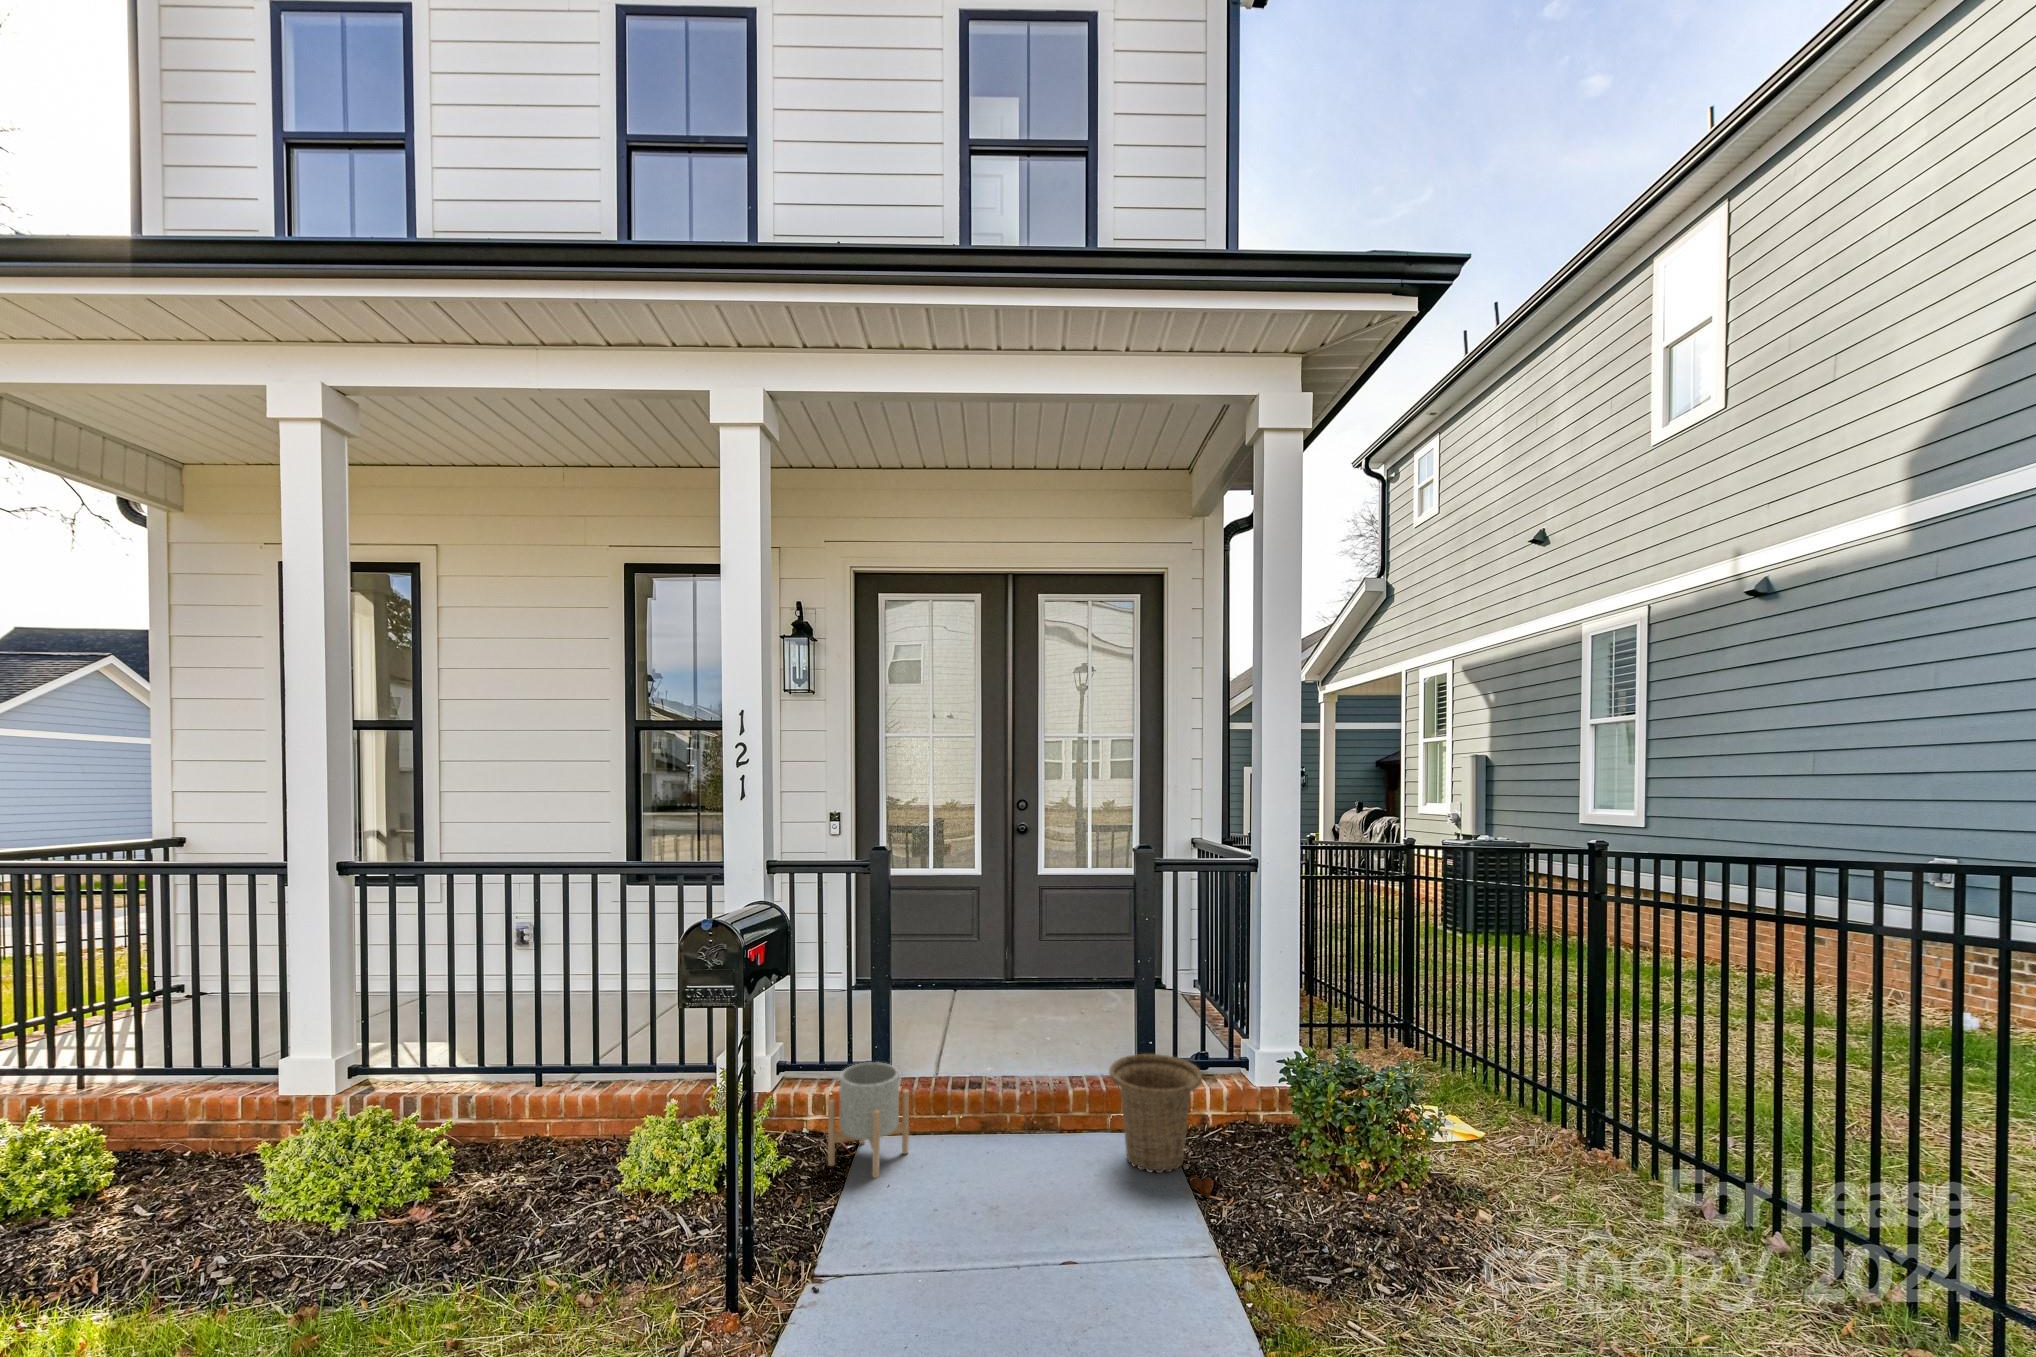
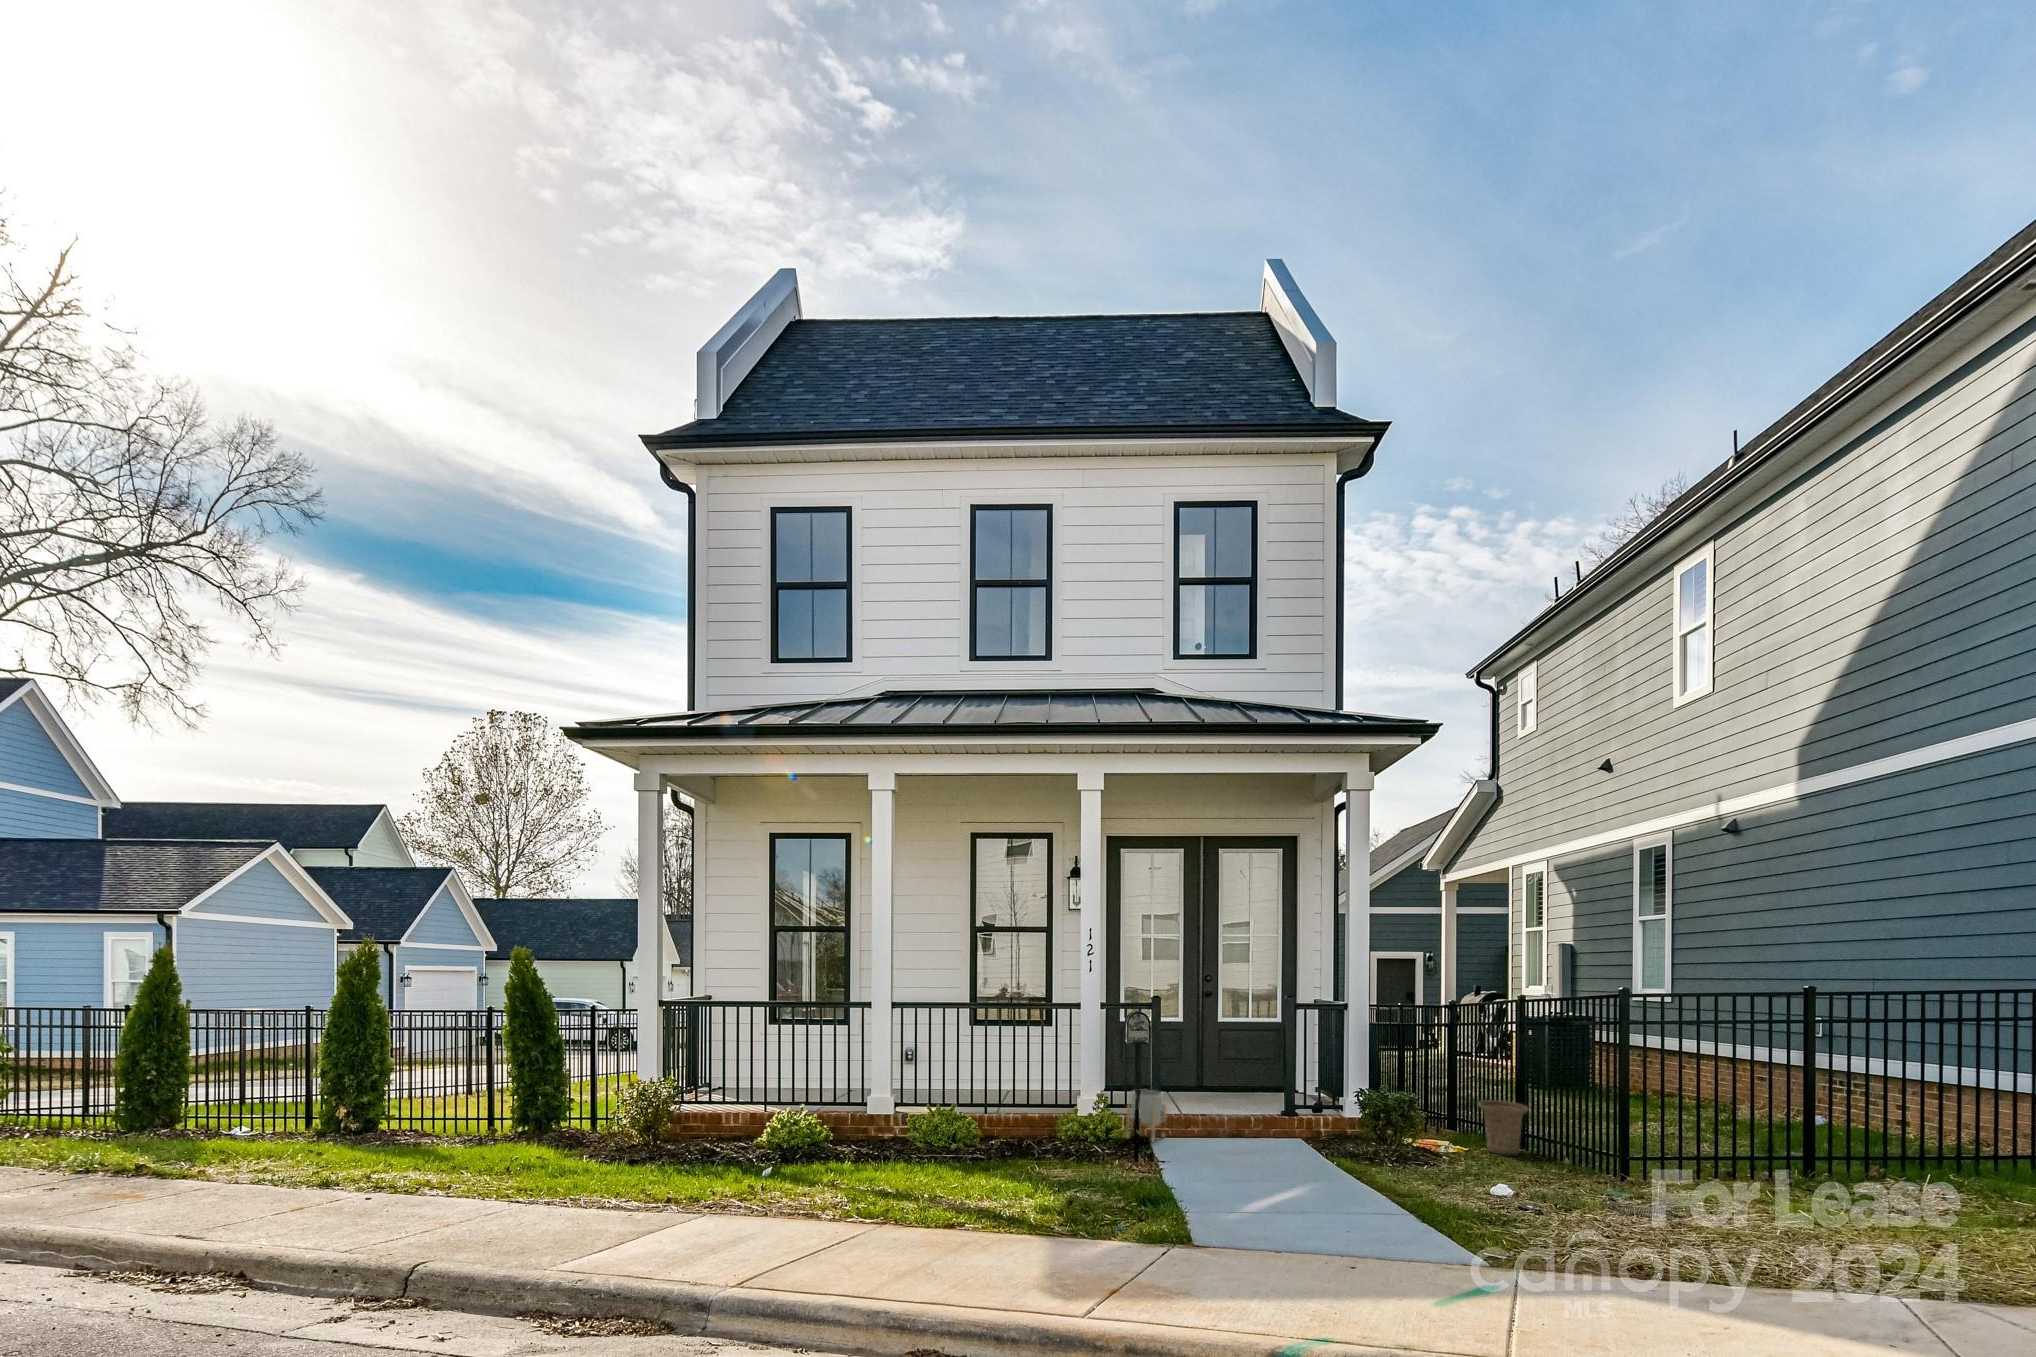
basket: present [1109,1054,1202,1173] -> present [1478,1100,1529,1155]

